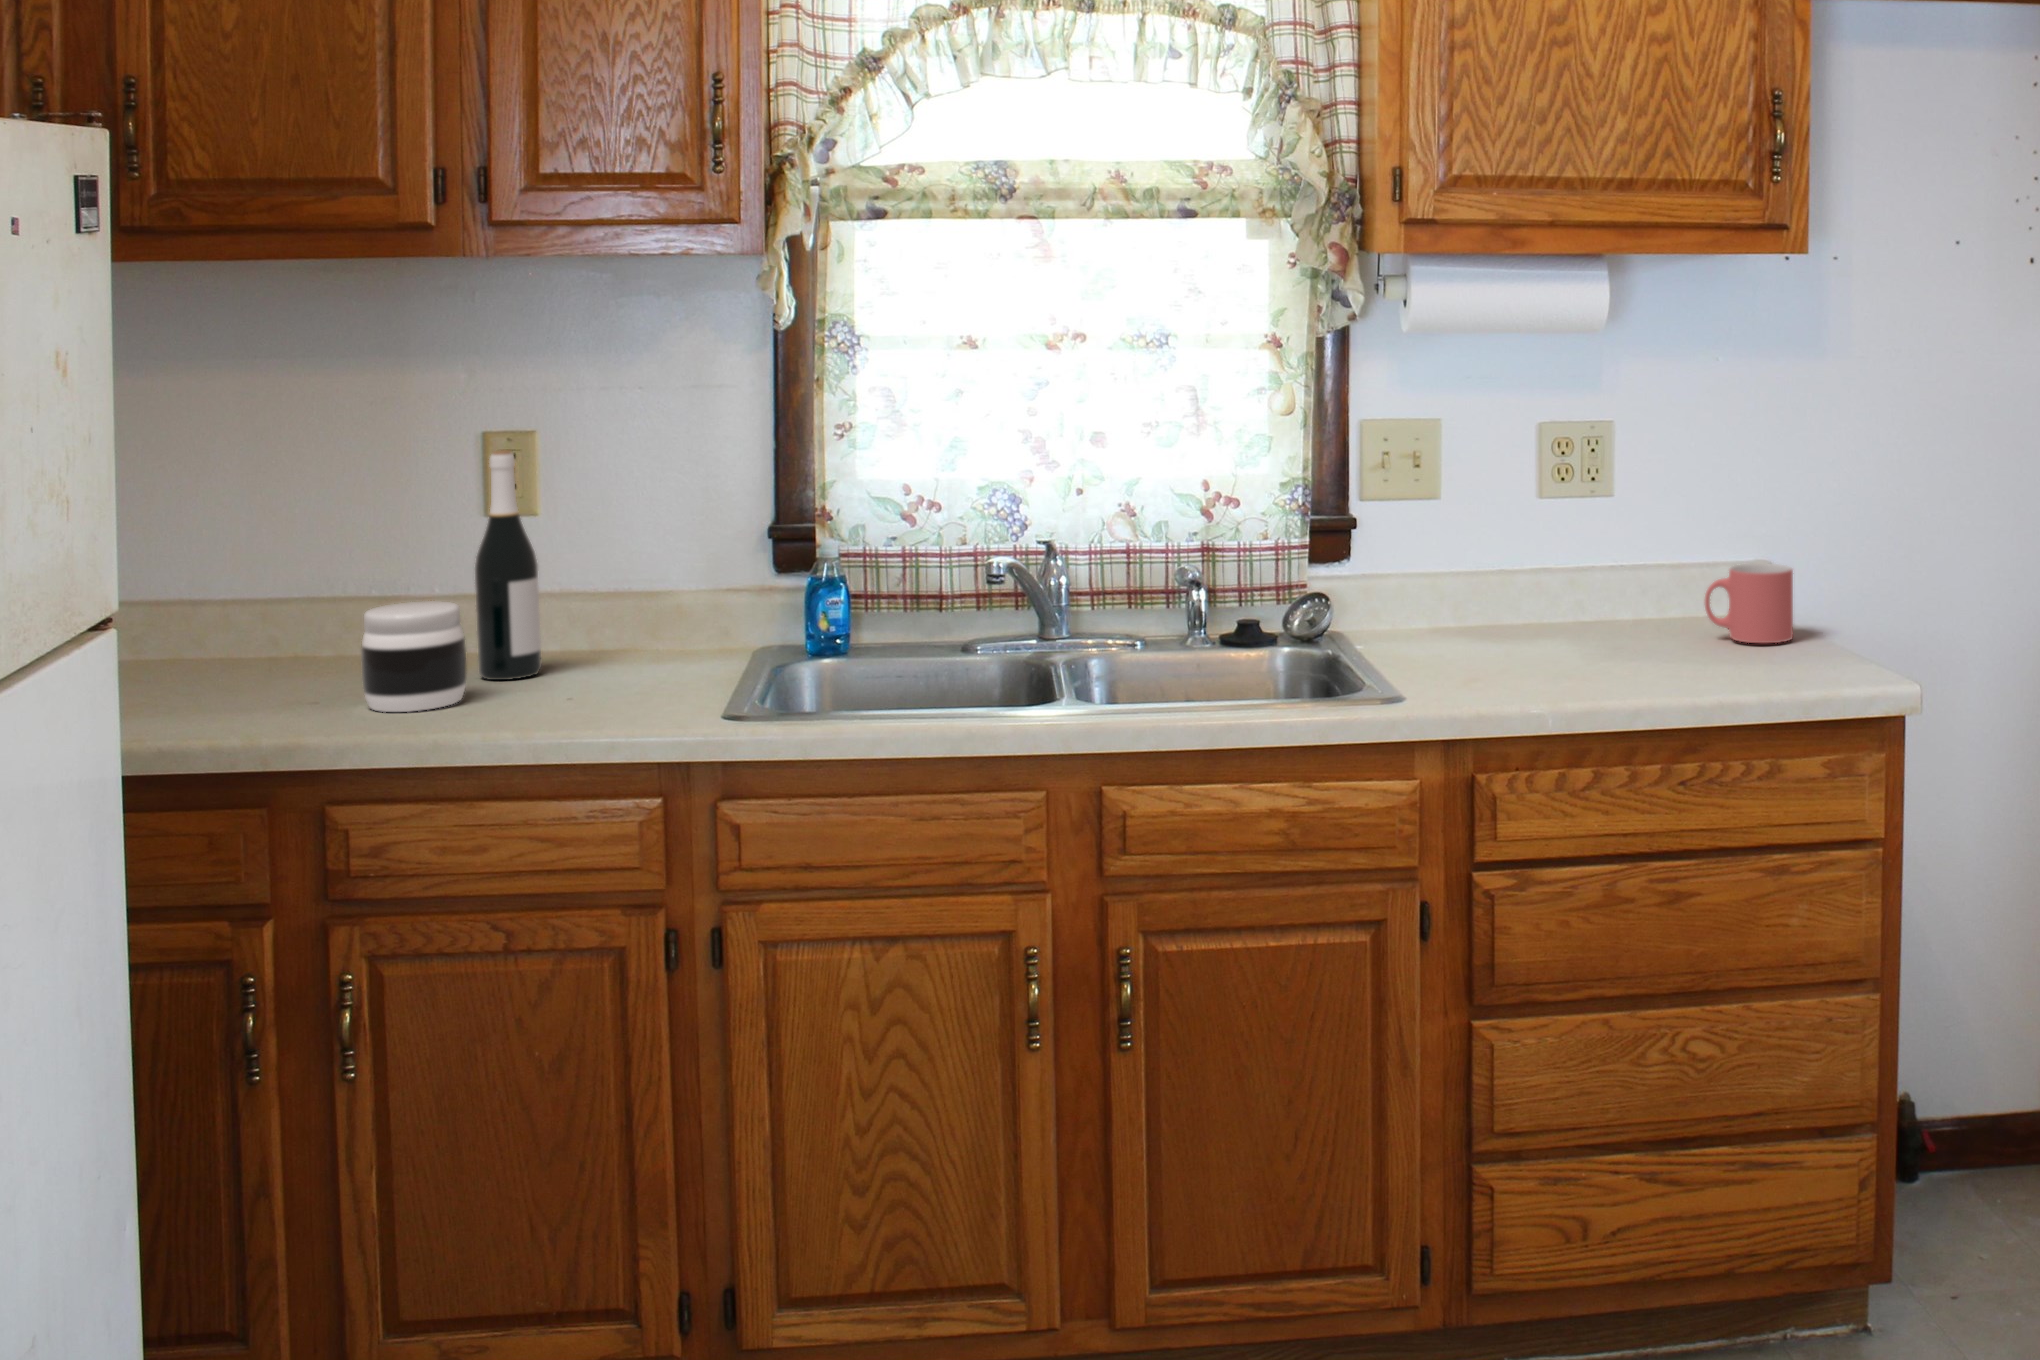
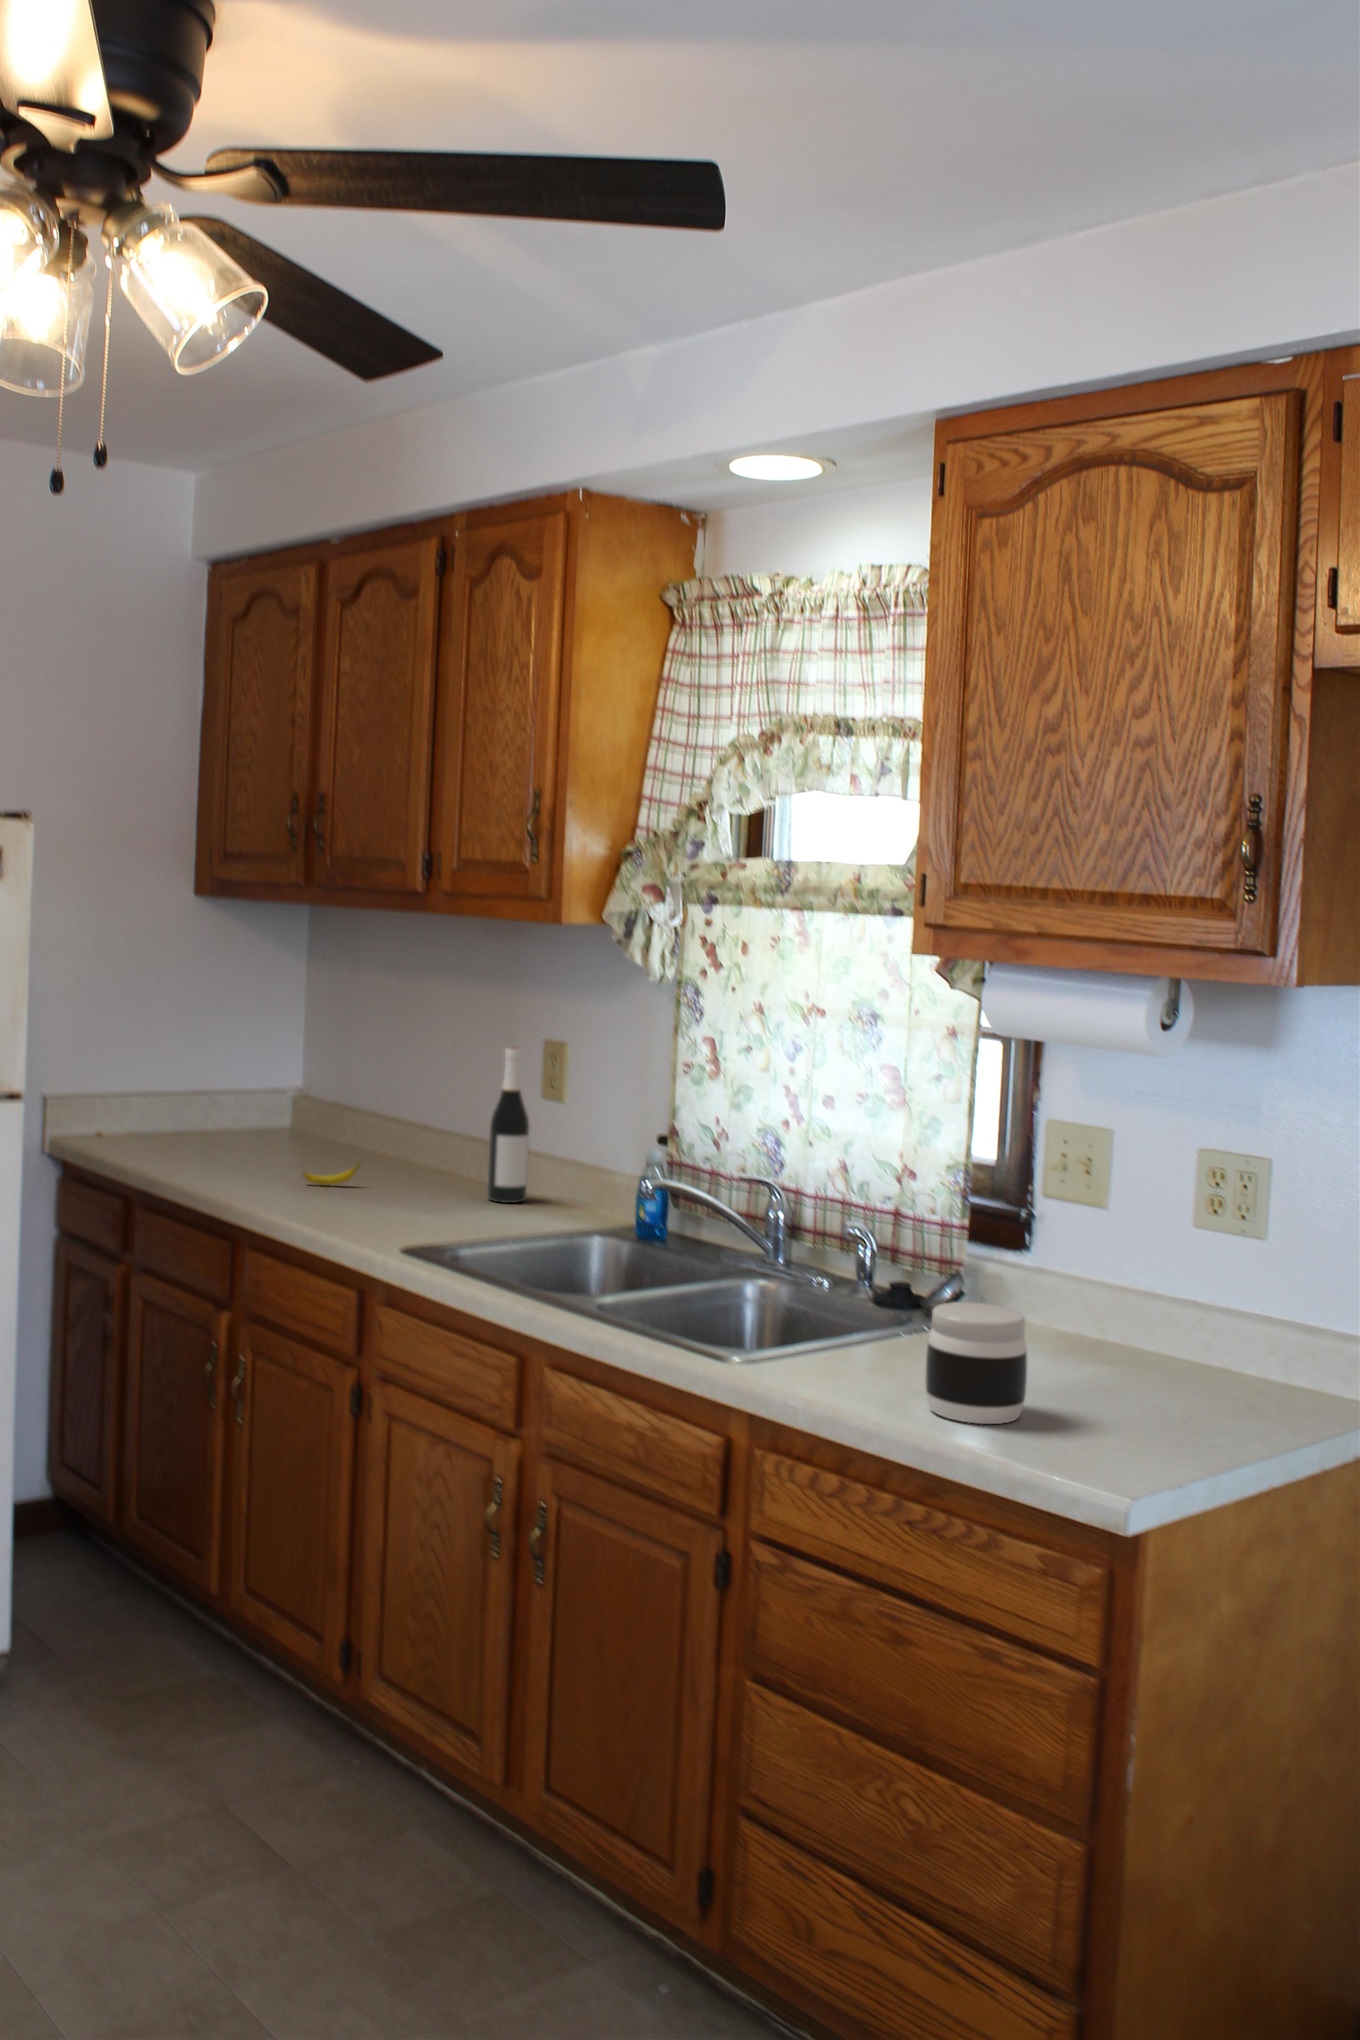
mug: present [1705,563,1793,643] -> none [1145,1336,1230,1436]
jar: present [361,601,466,712] -> present [926,1302,1027,1424]
banana: none [198,671,284,724] -> present [303,1163,360,1185]

